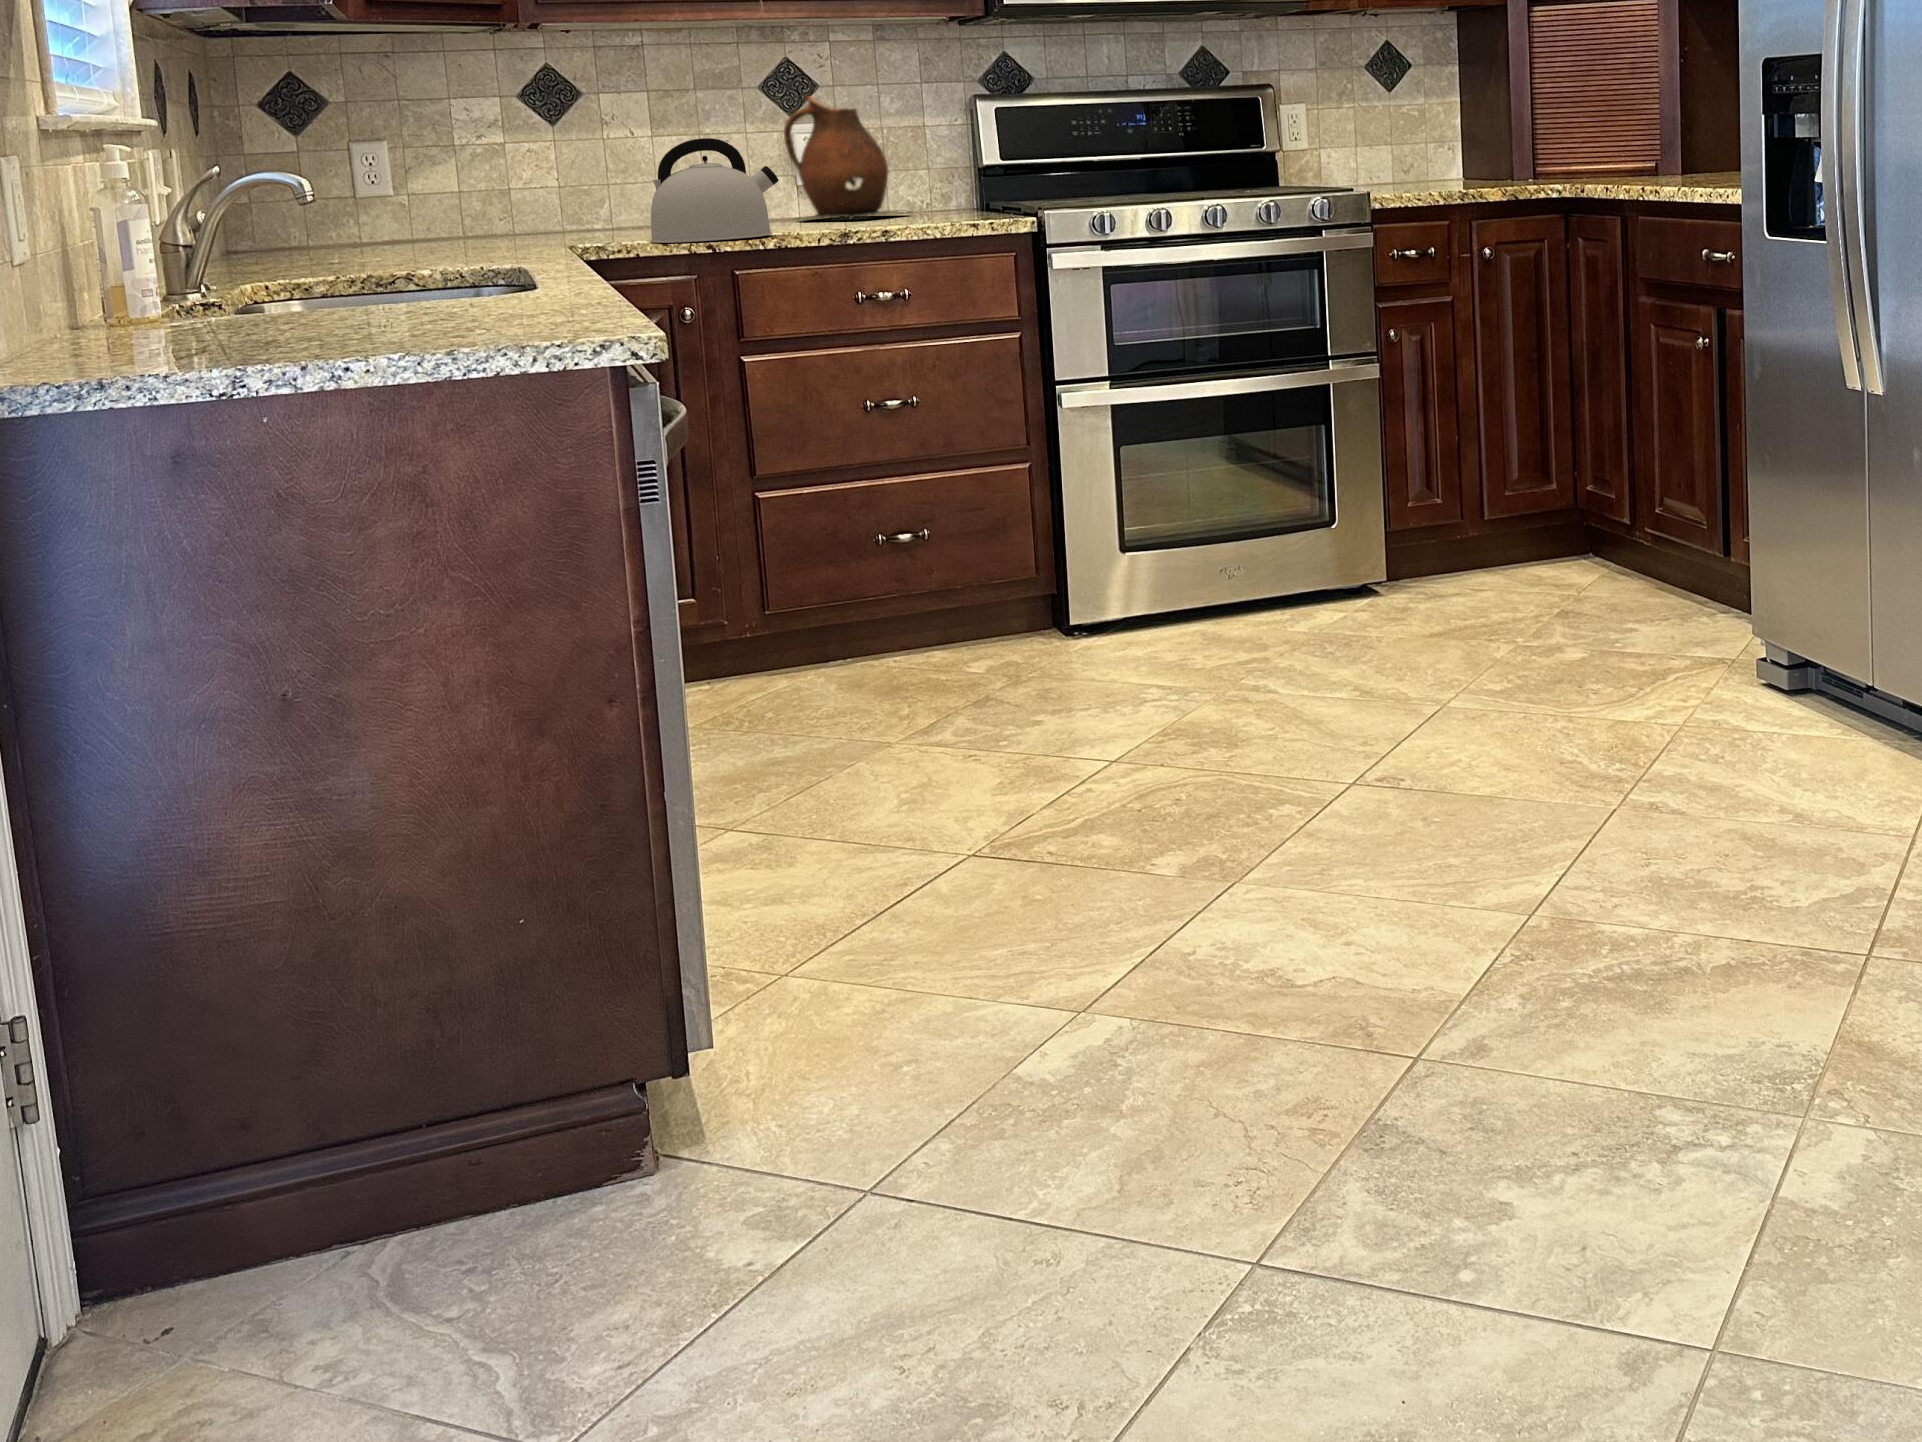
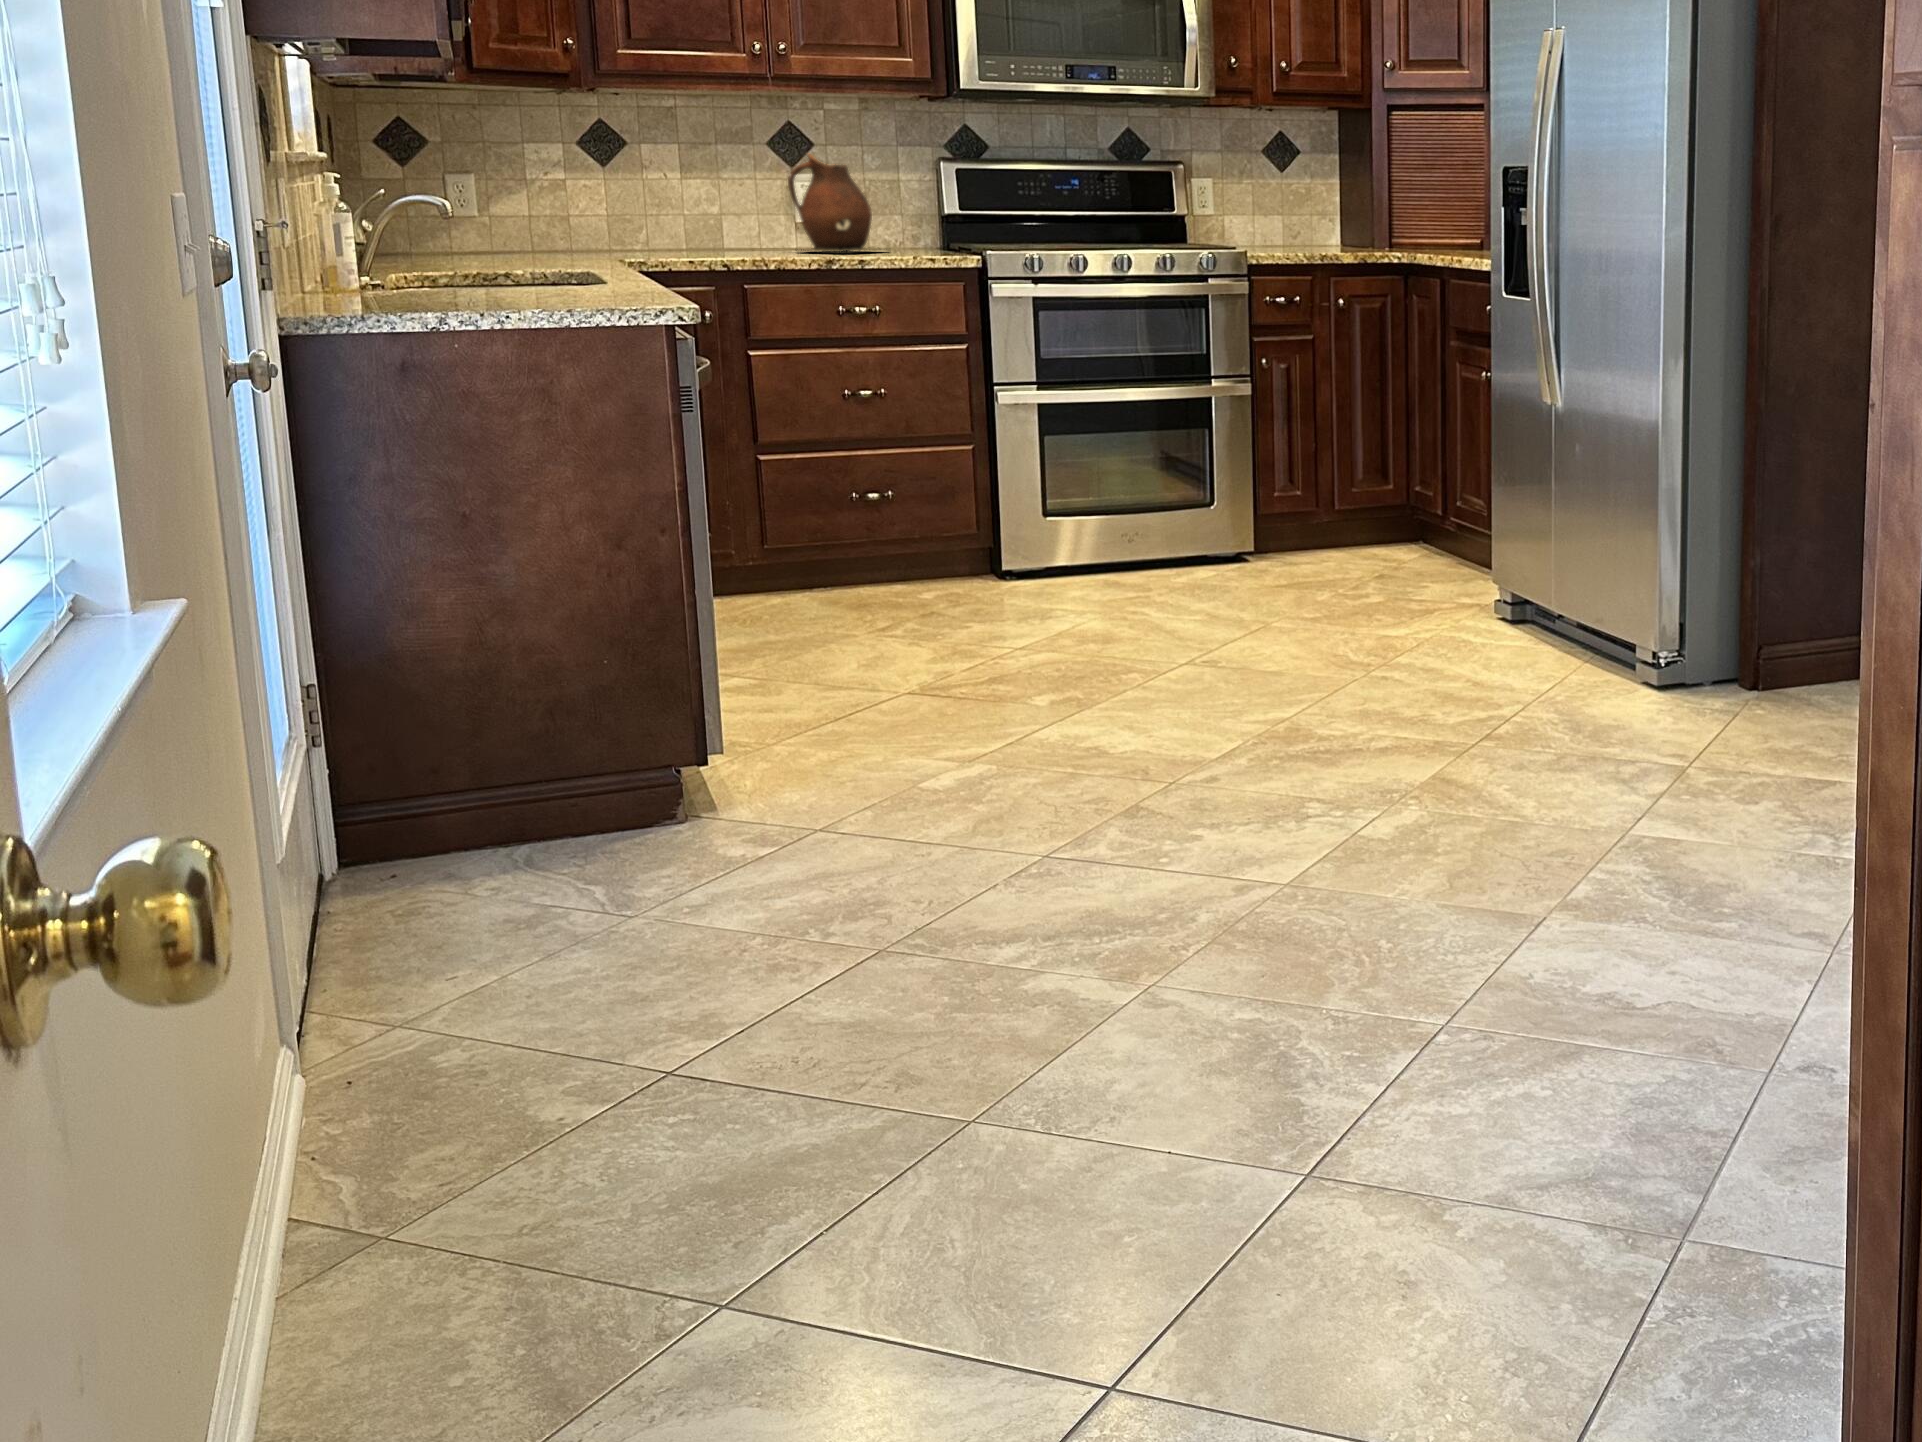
kettle: present [650,138,778,243] -> none [681,184,782,262]

